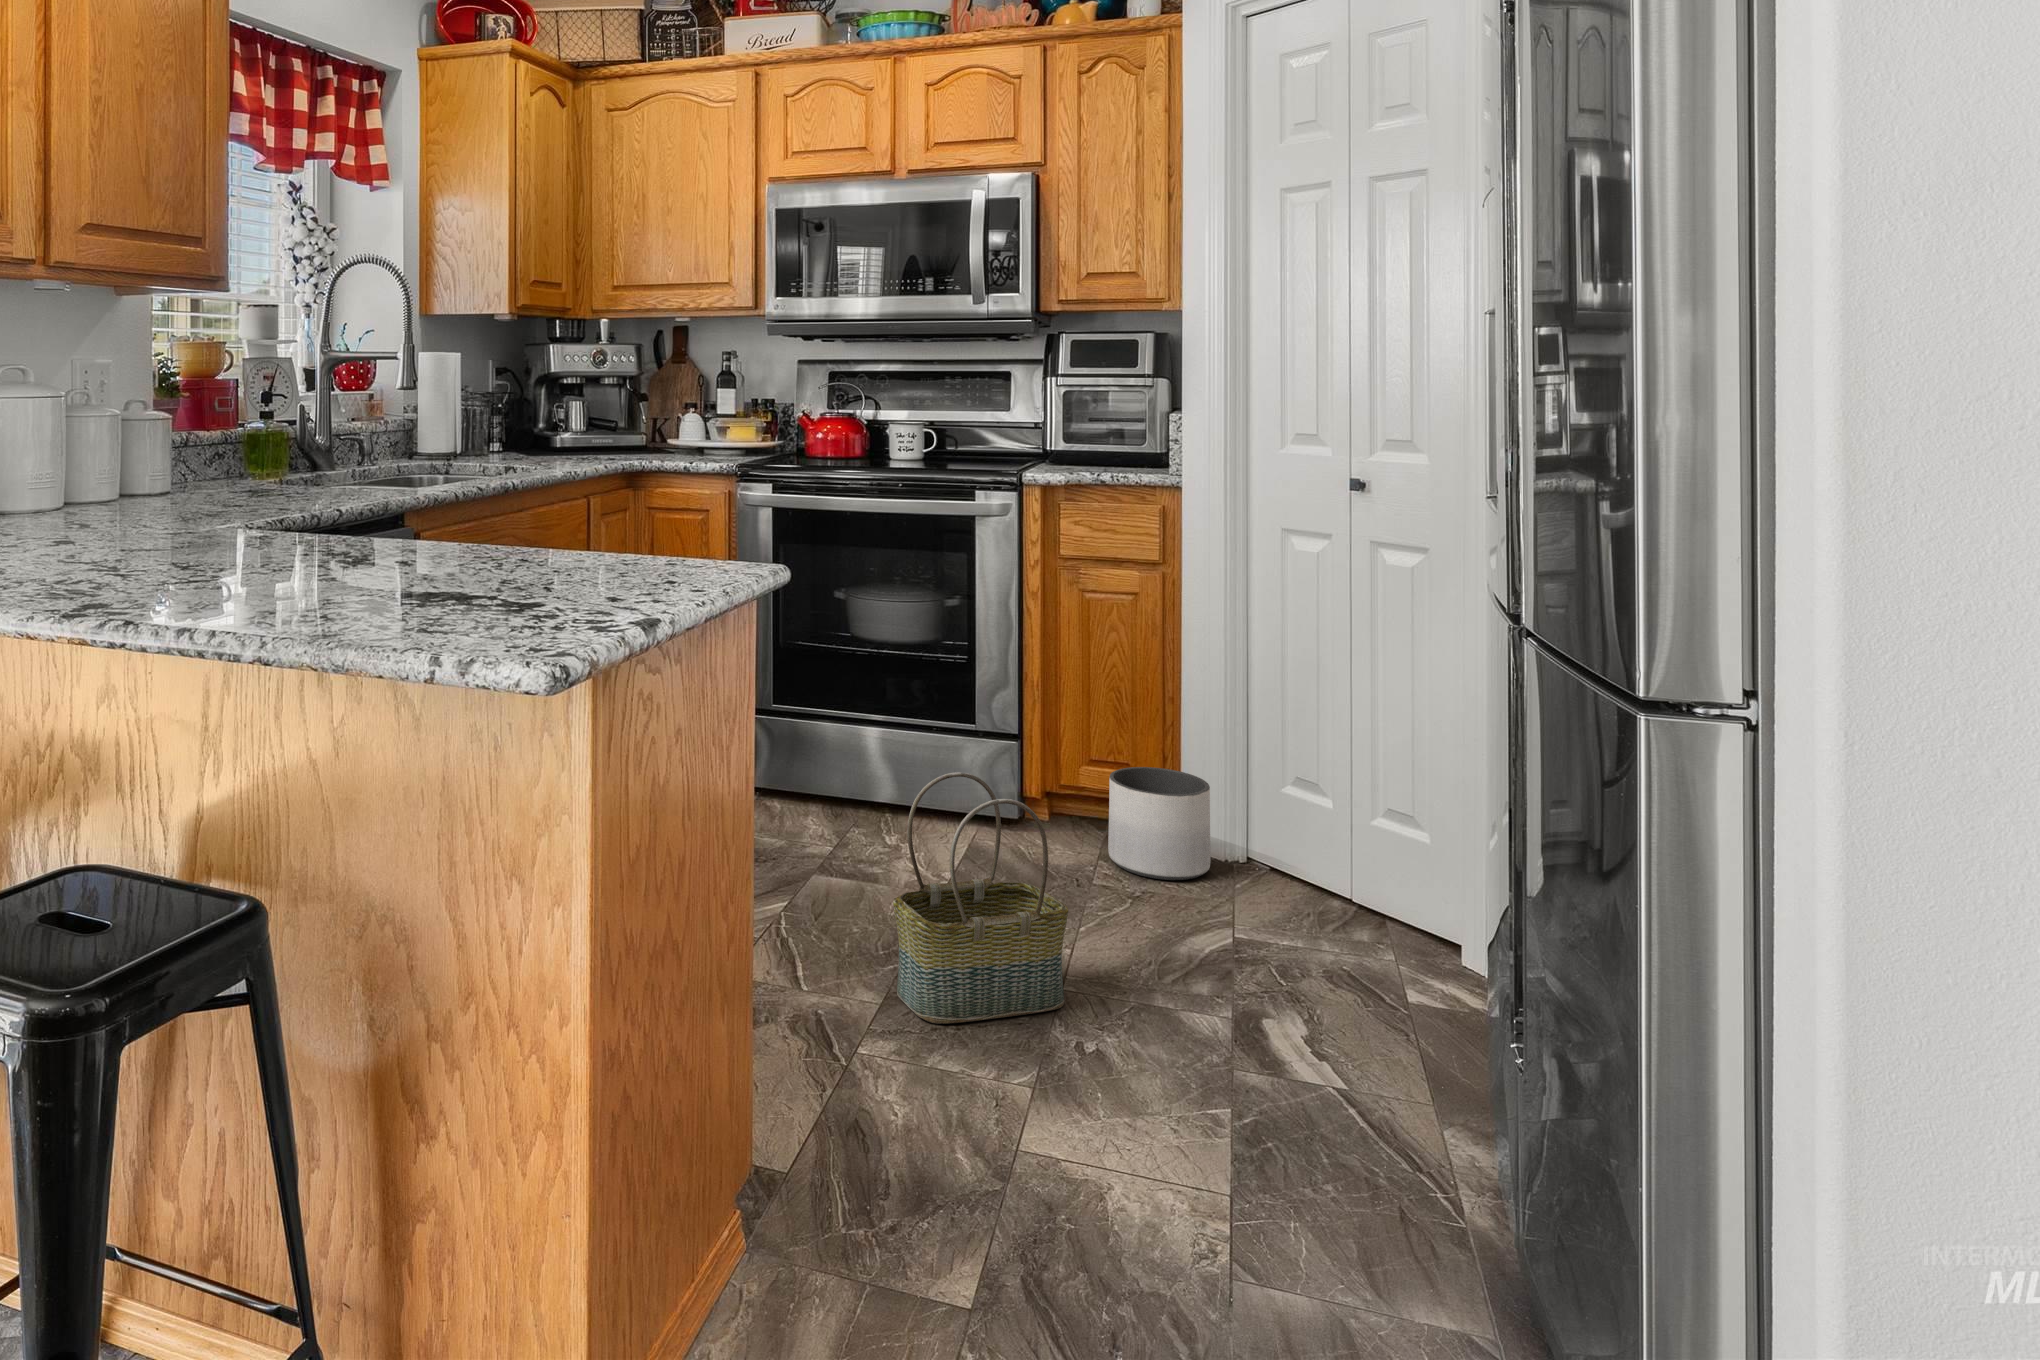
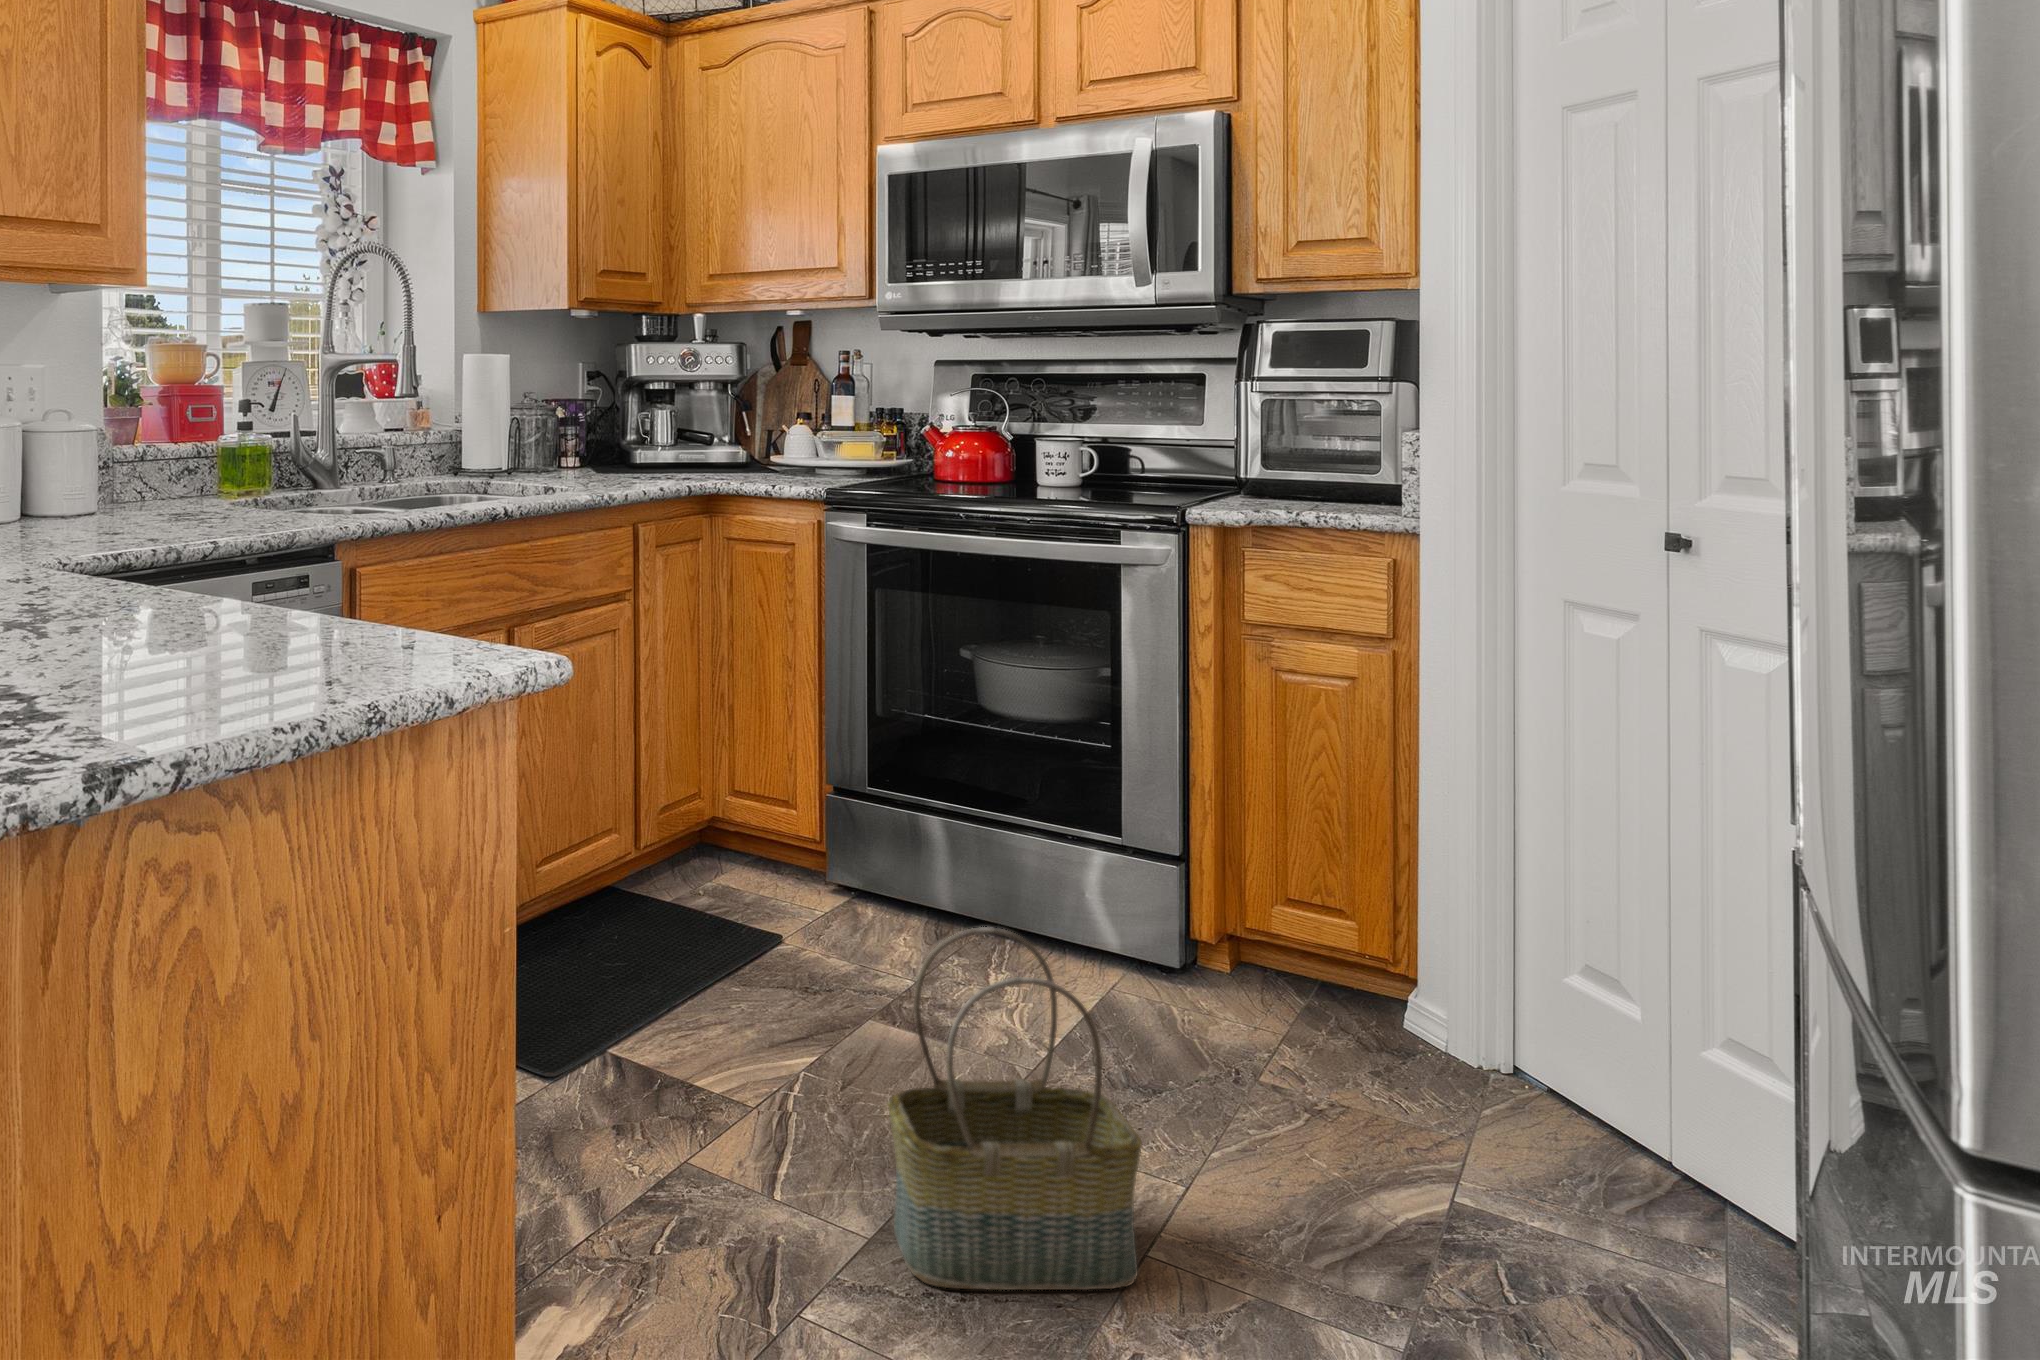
planter: present [1108,767,1211,880] -> none [1296,923,1450,1095]

